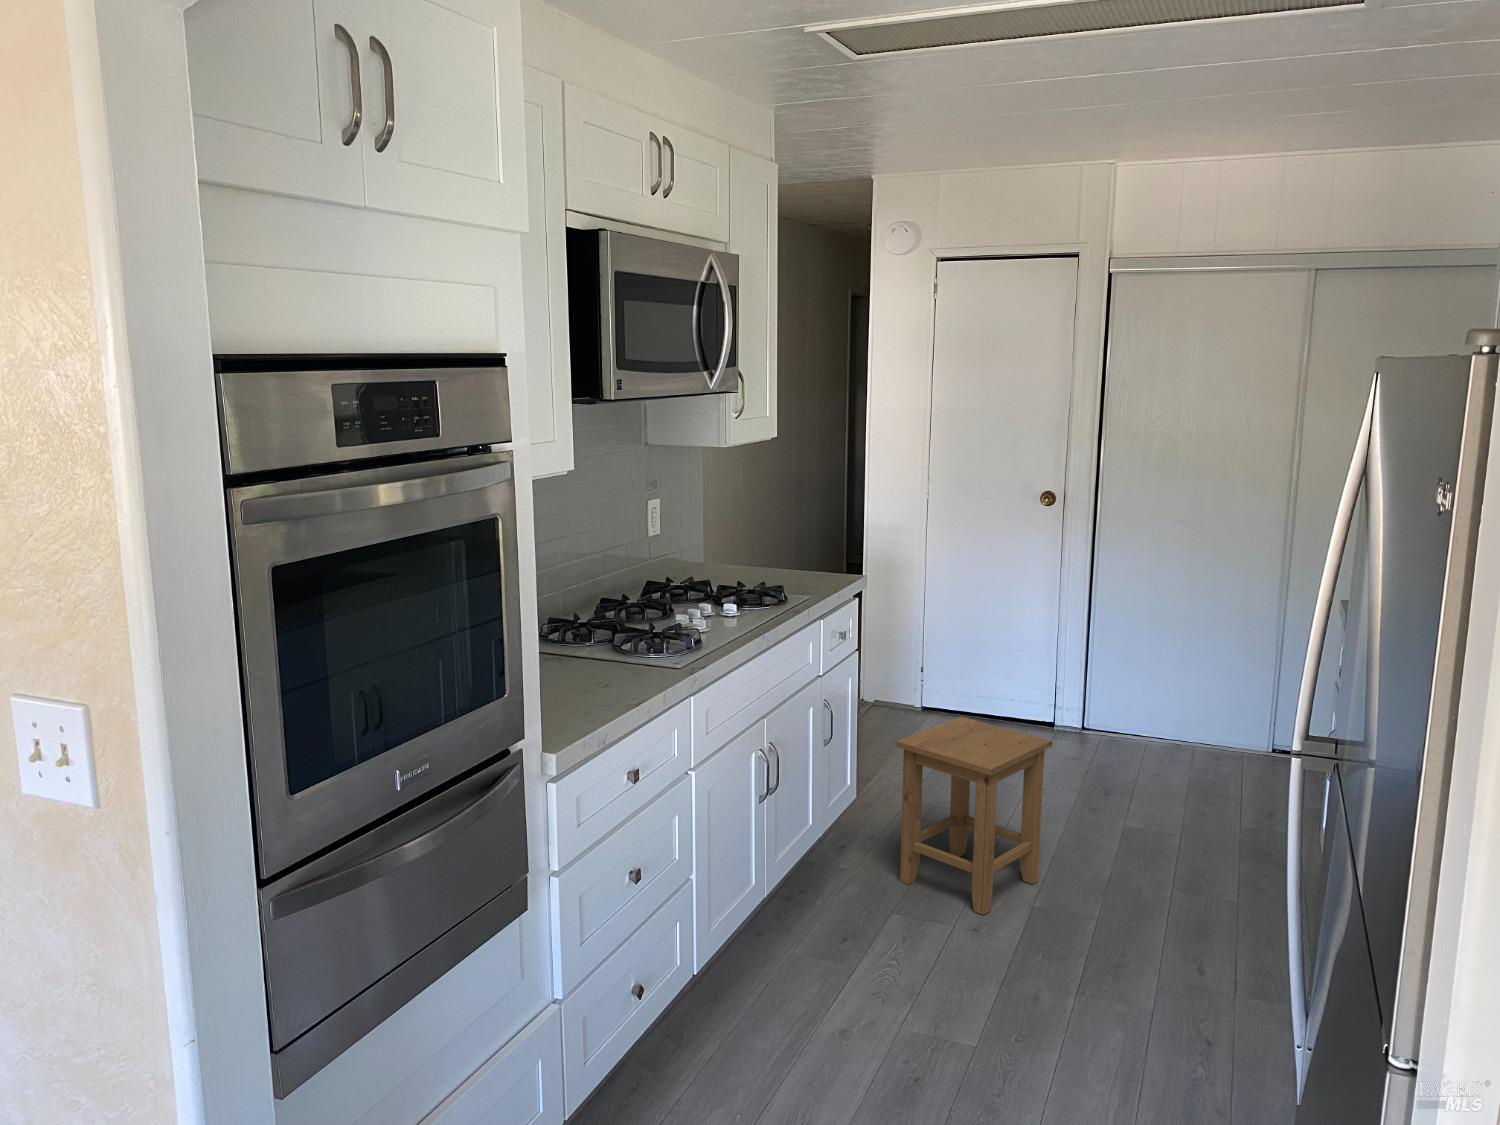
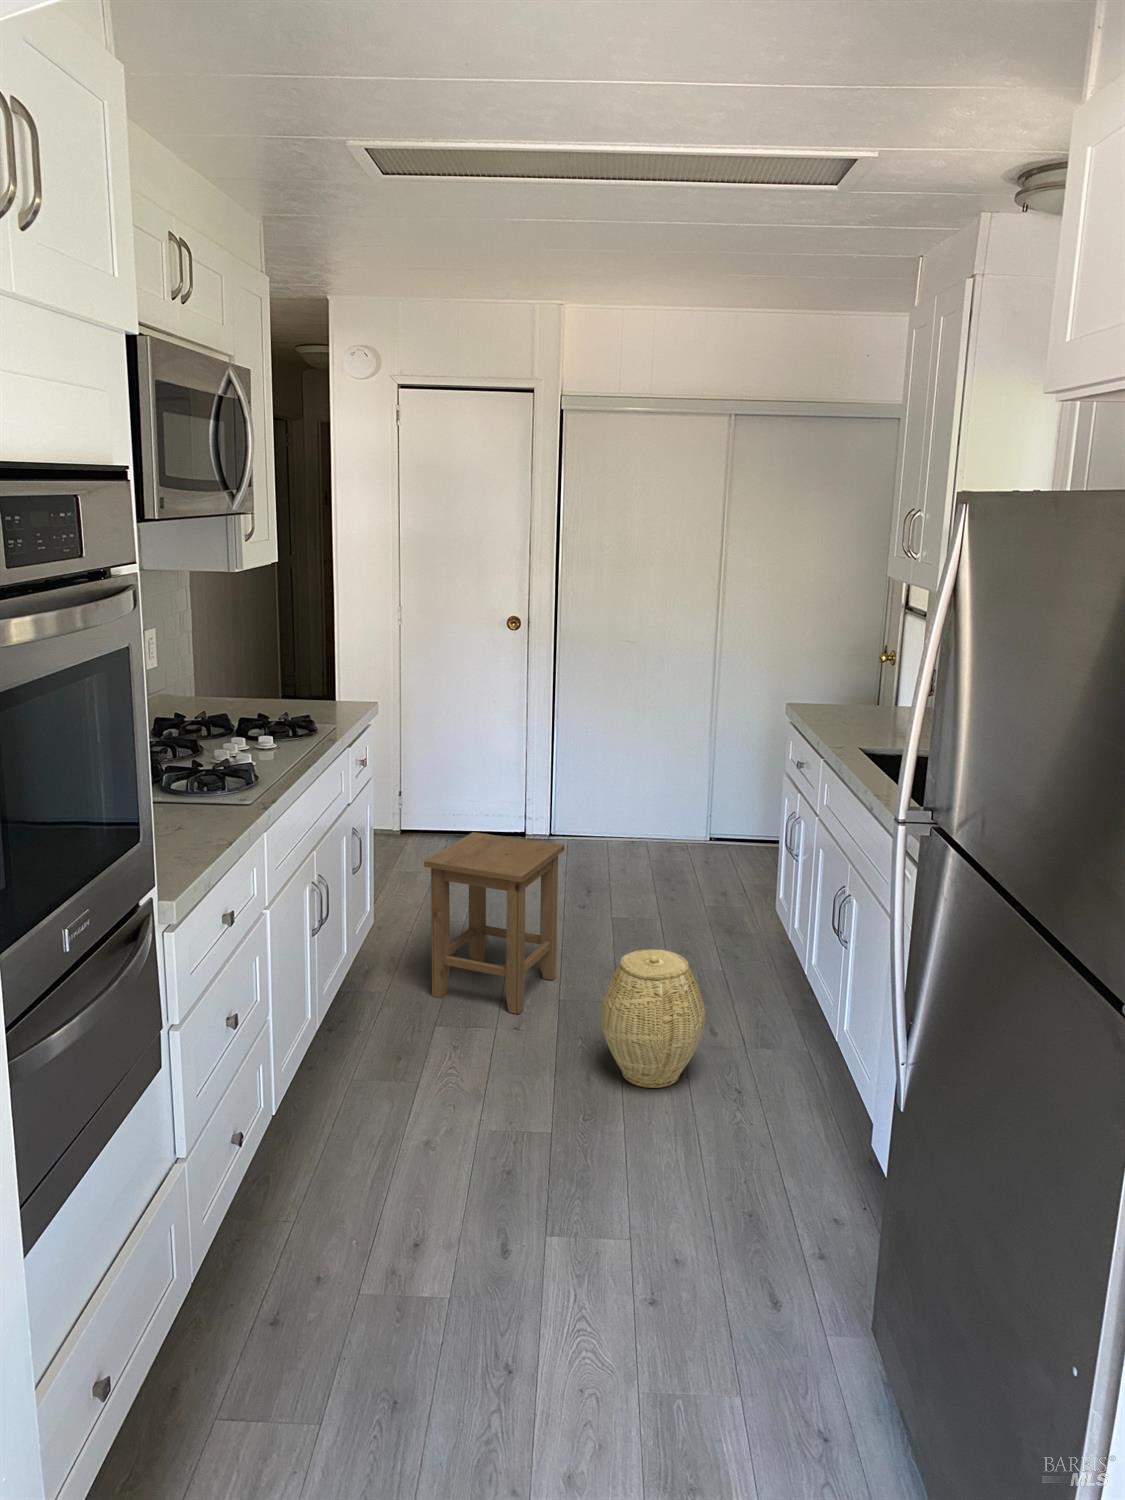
woven basket: none [1055,867,1175,1025] -> present [601,949,705,1088]

